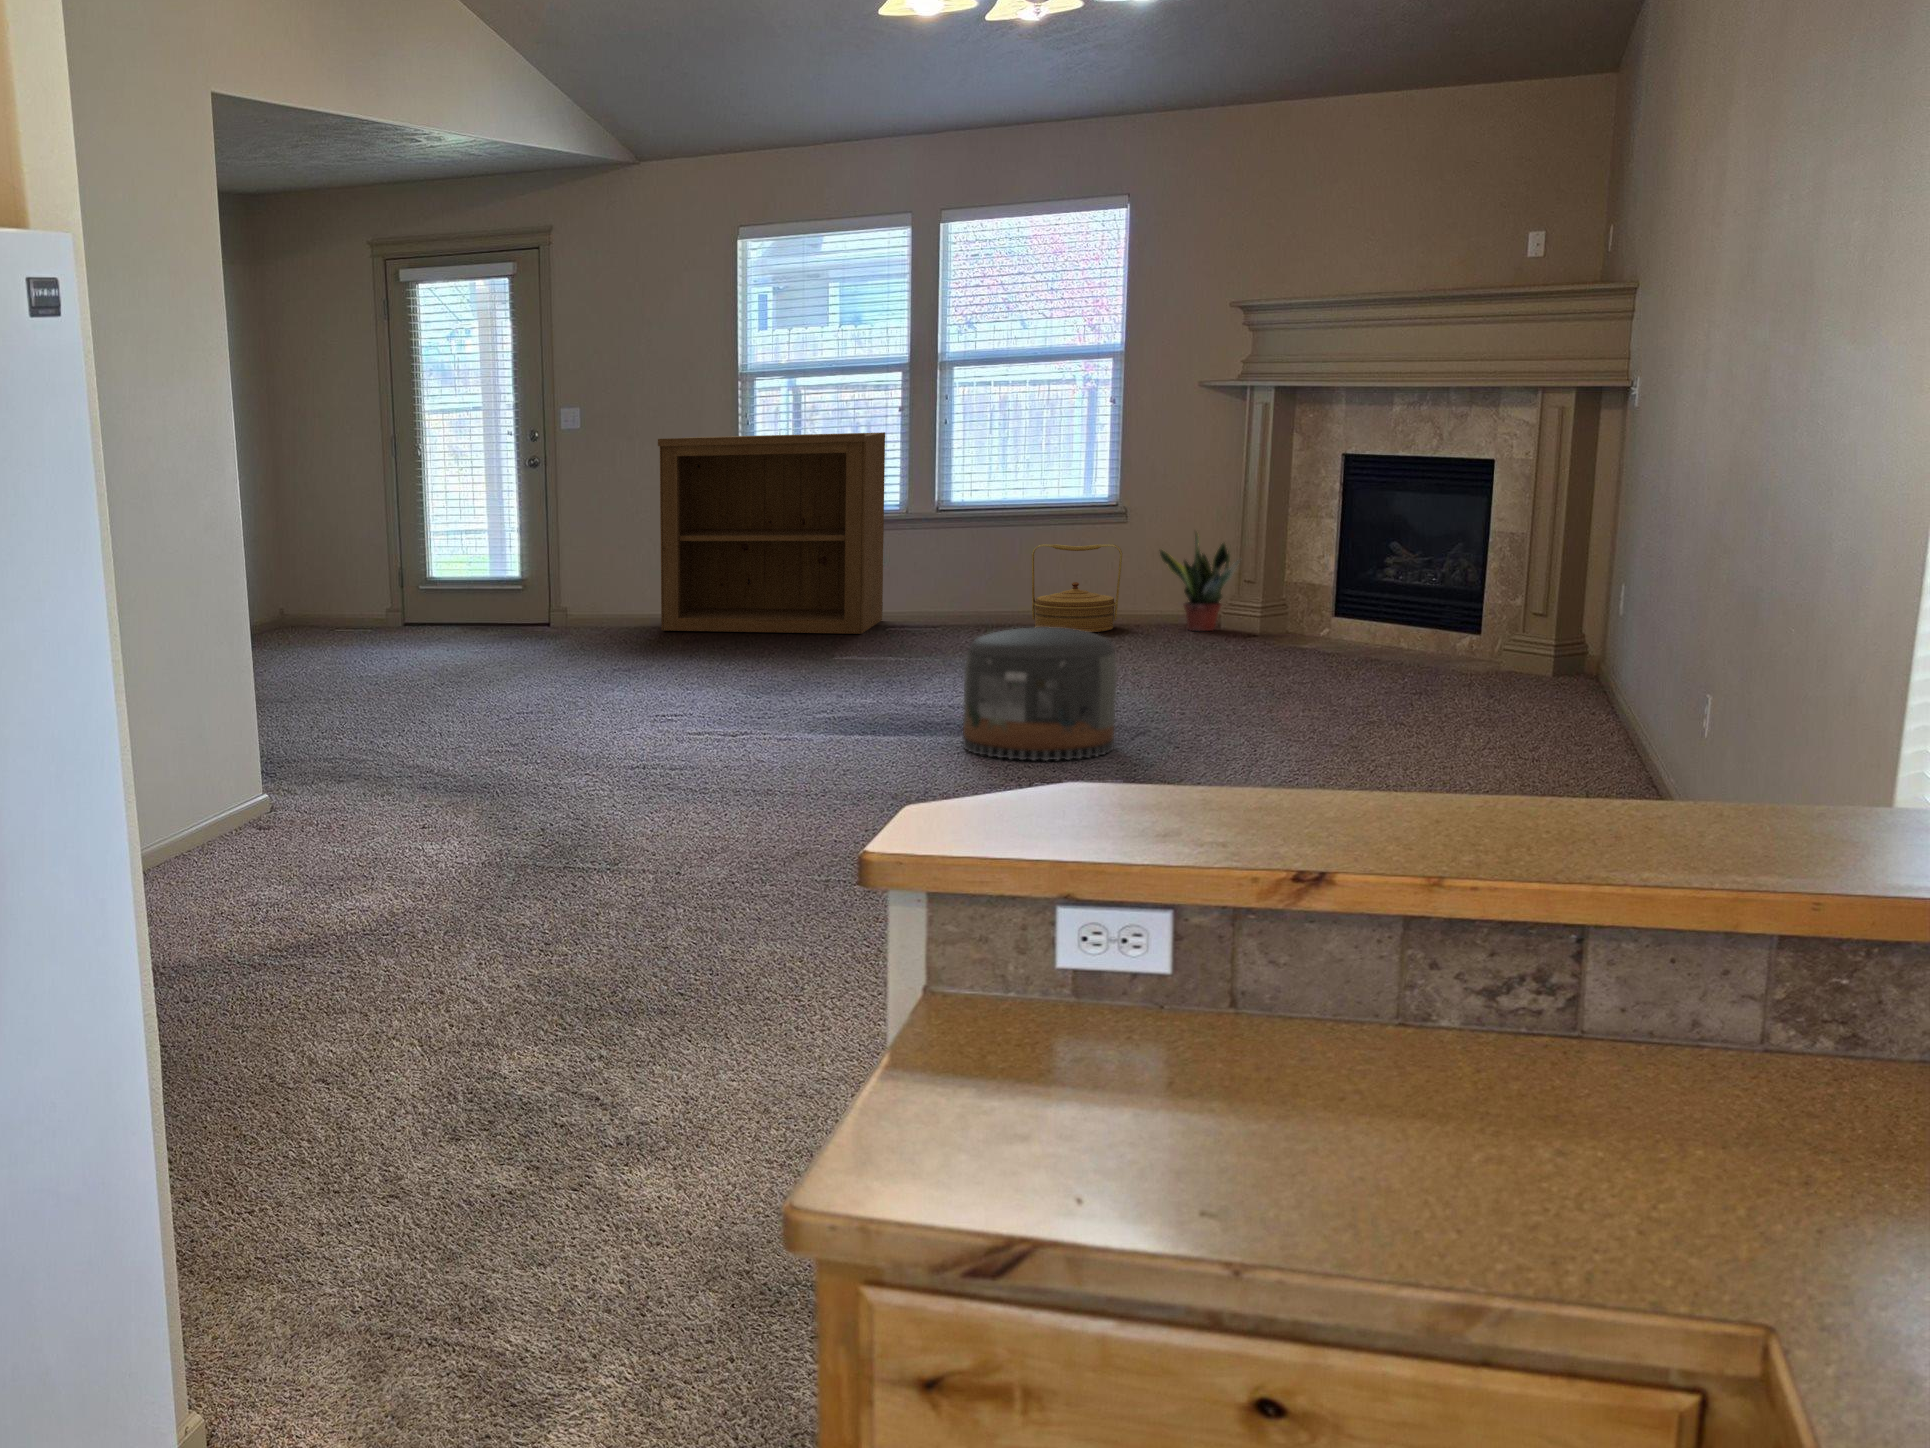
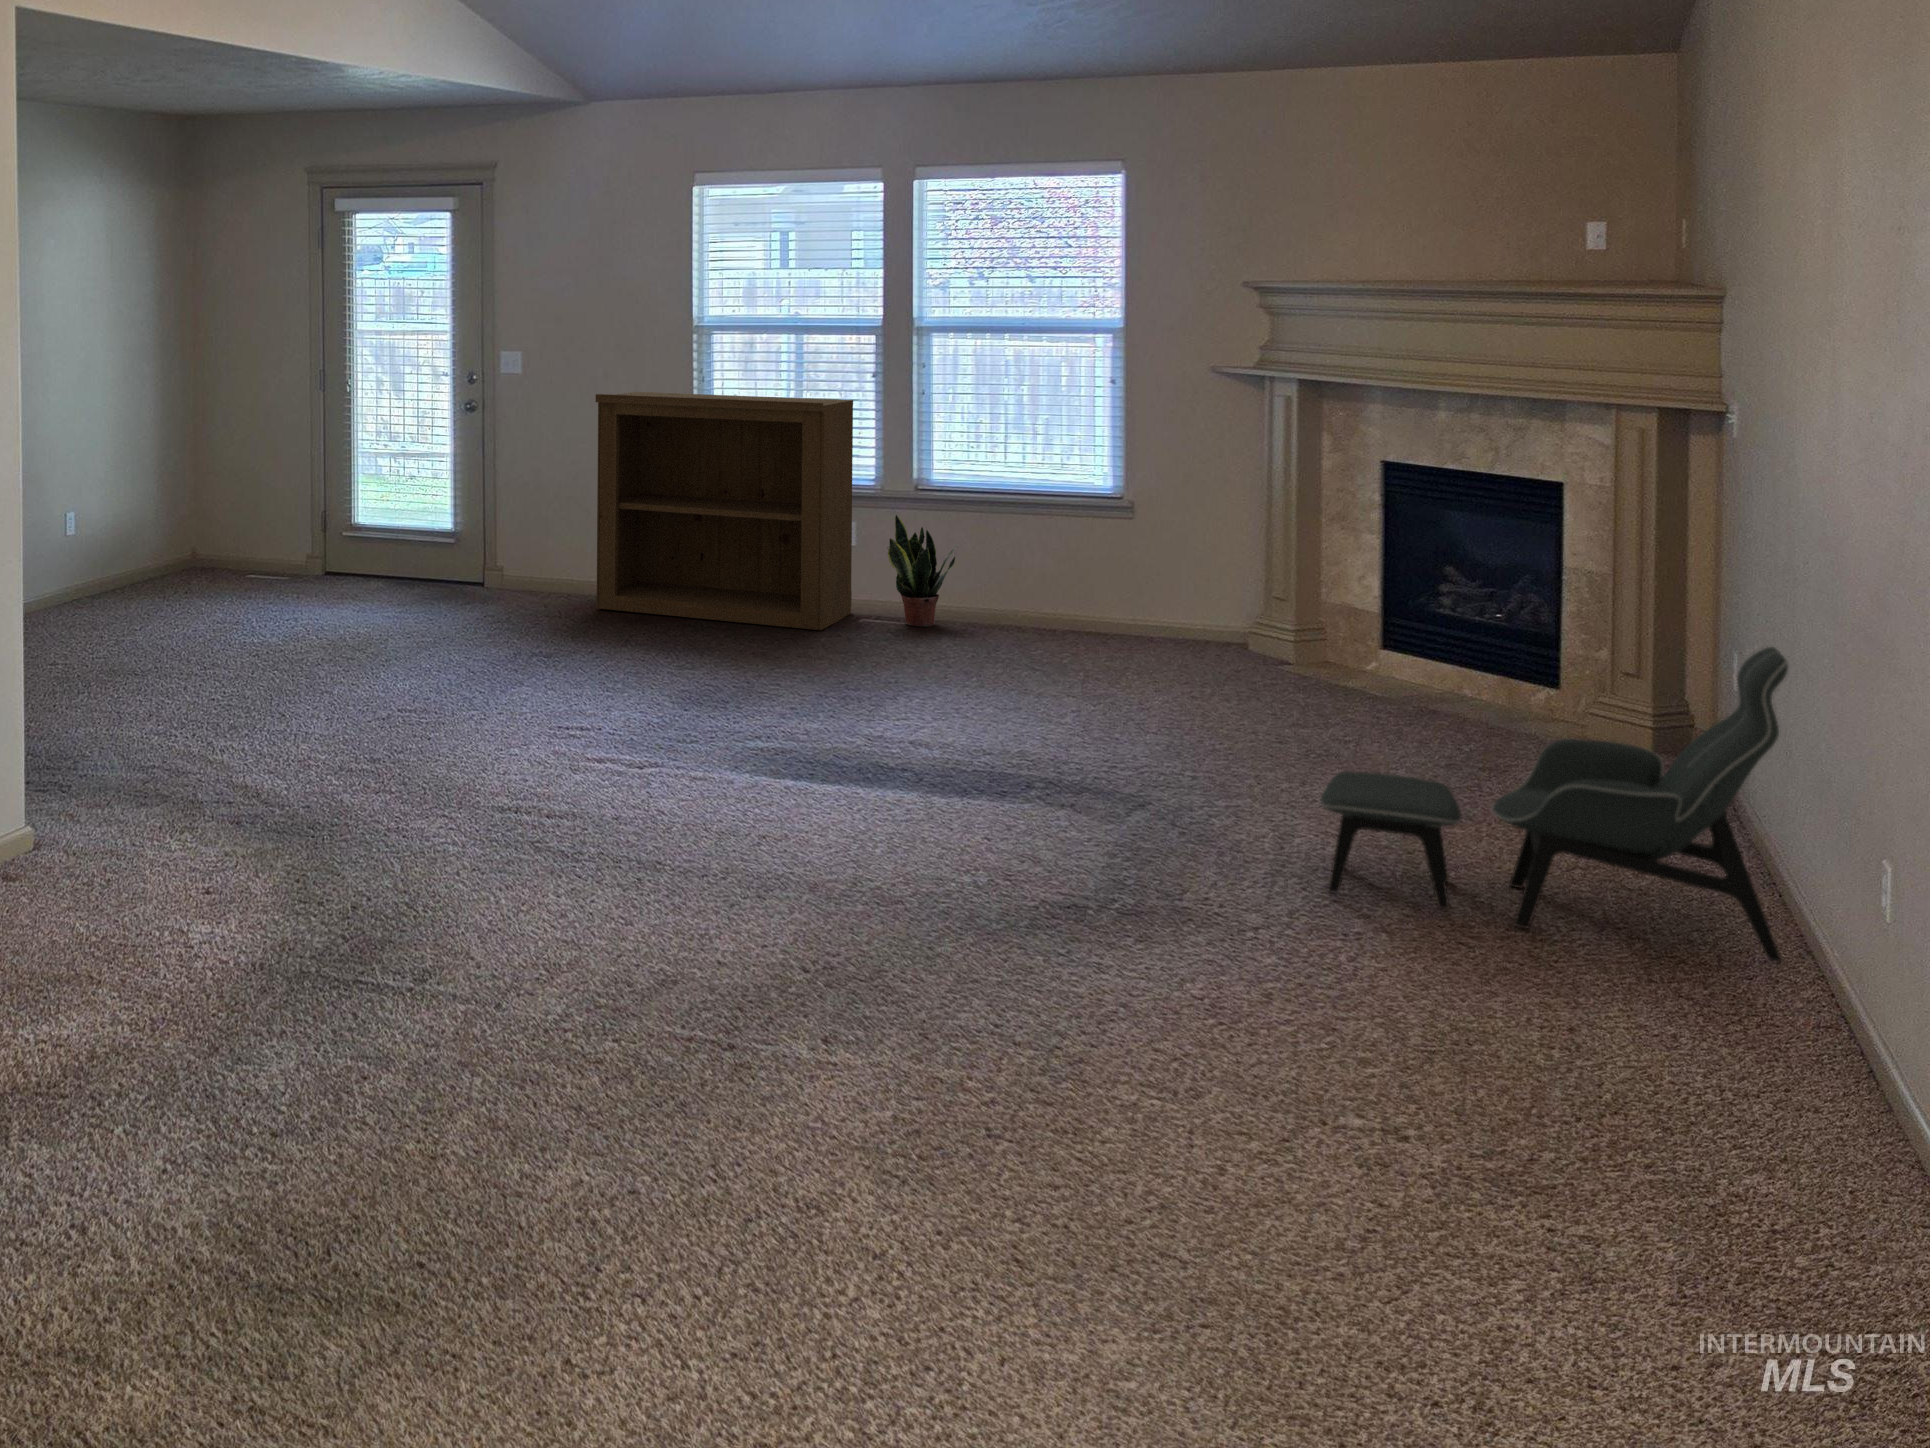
potted plant: present [1160,533,1239,631] -> present [888,515,959,626]
woven basket: present [1032,544,1122,632] -> none [1018,539,1124,648]
lounge chair: none [1306,551,1657,775] -> present [1321,647,1788,962]
pouf: present [963,628,1117,760] -> none [880,677,1074,863]

